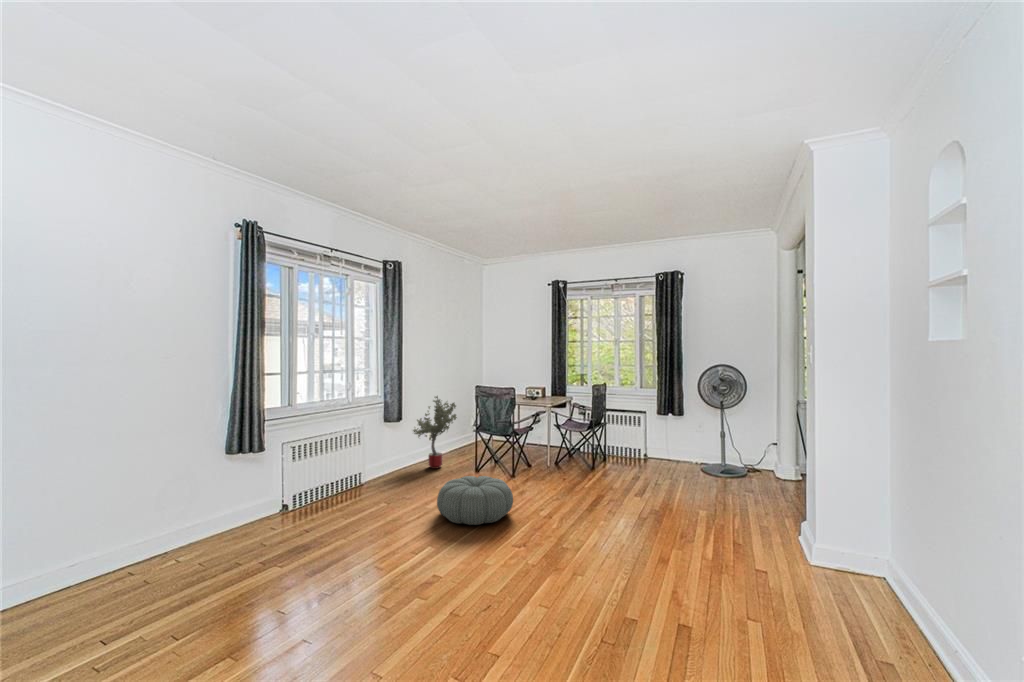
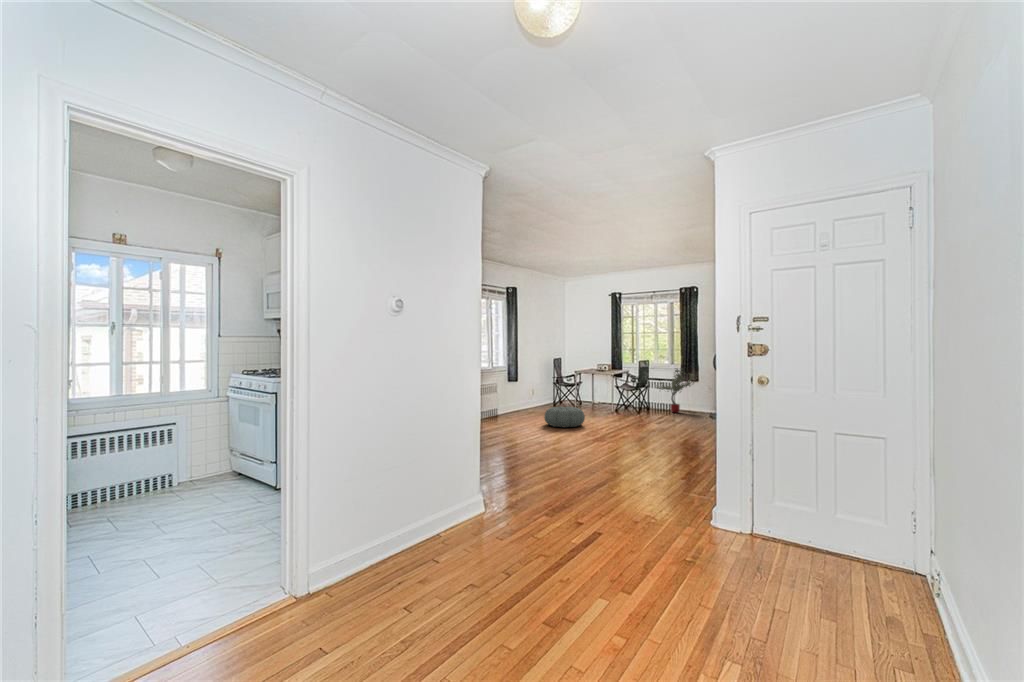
potted tree: present [413,396,457,469] -> present [657,369,694,413]

